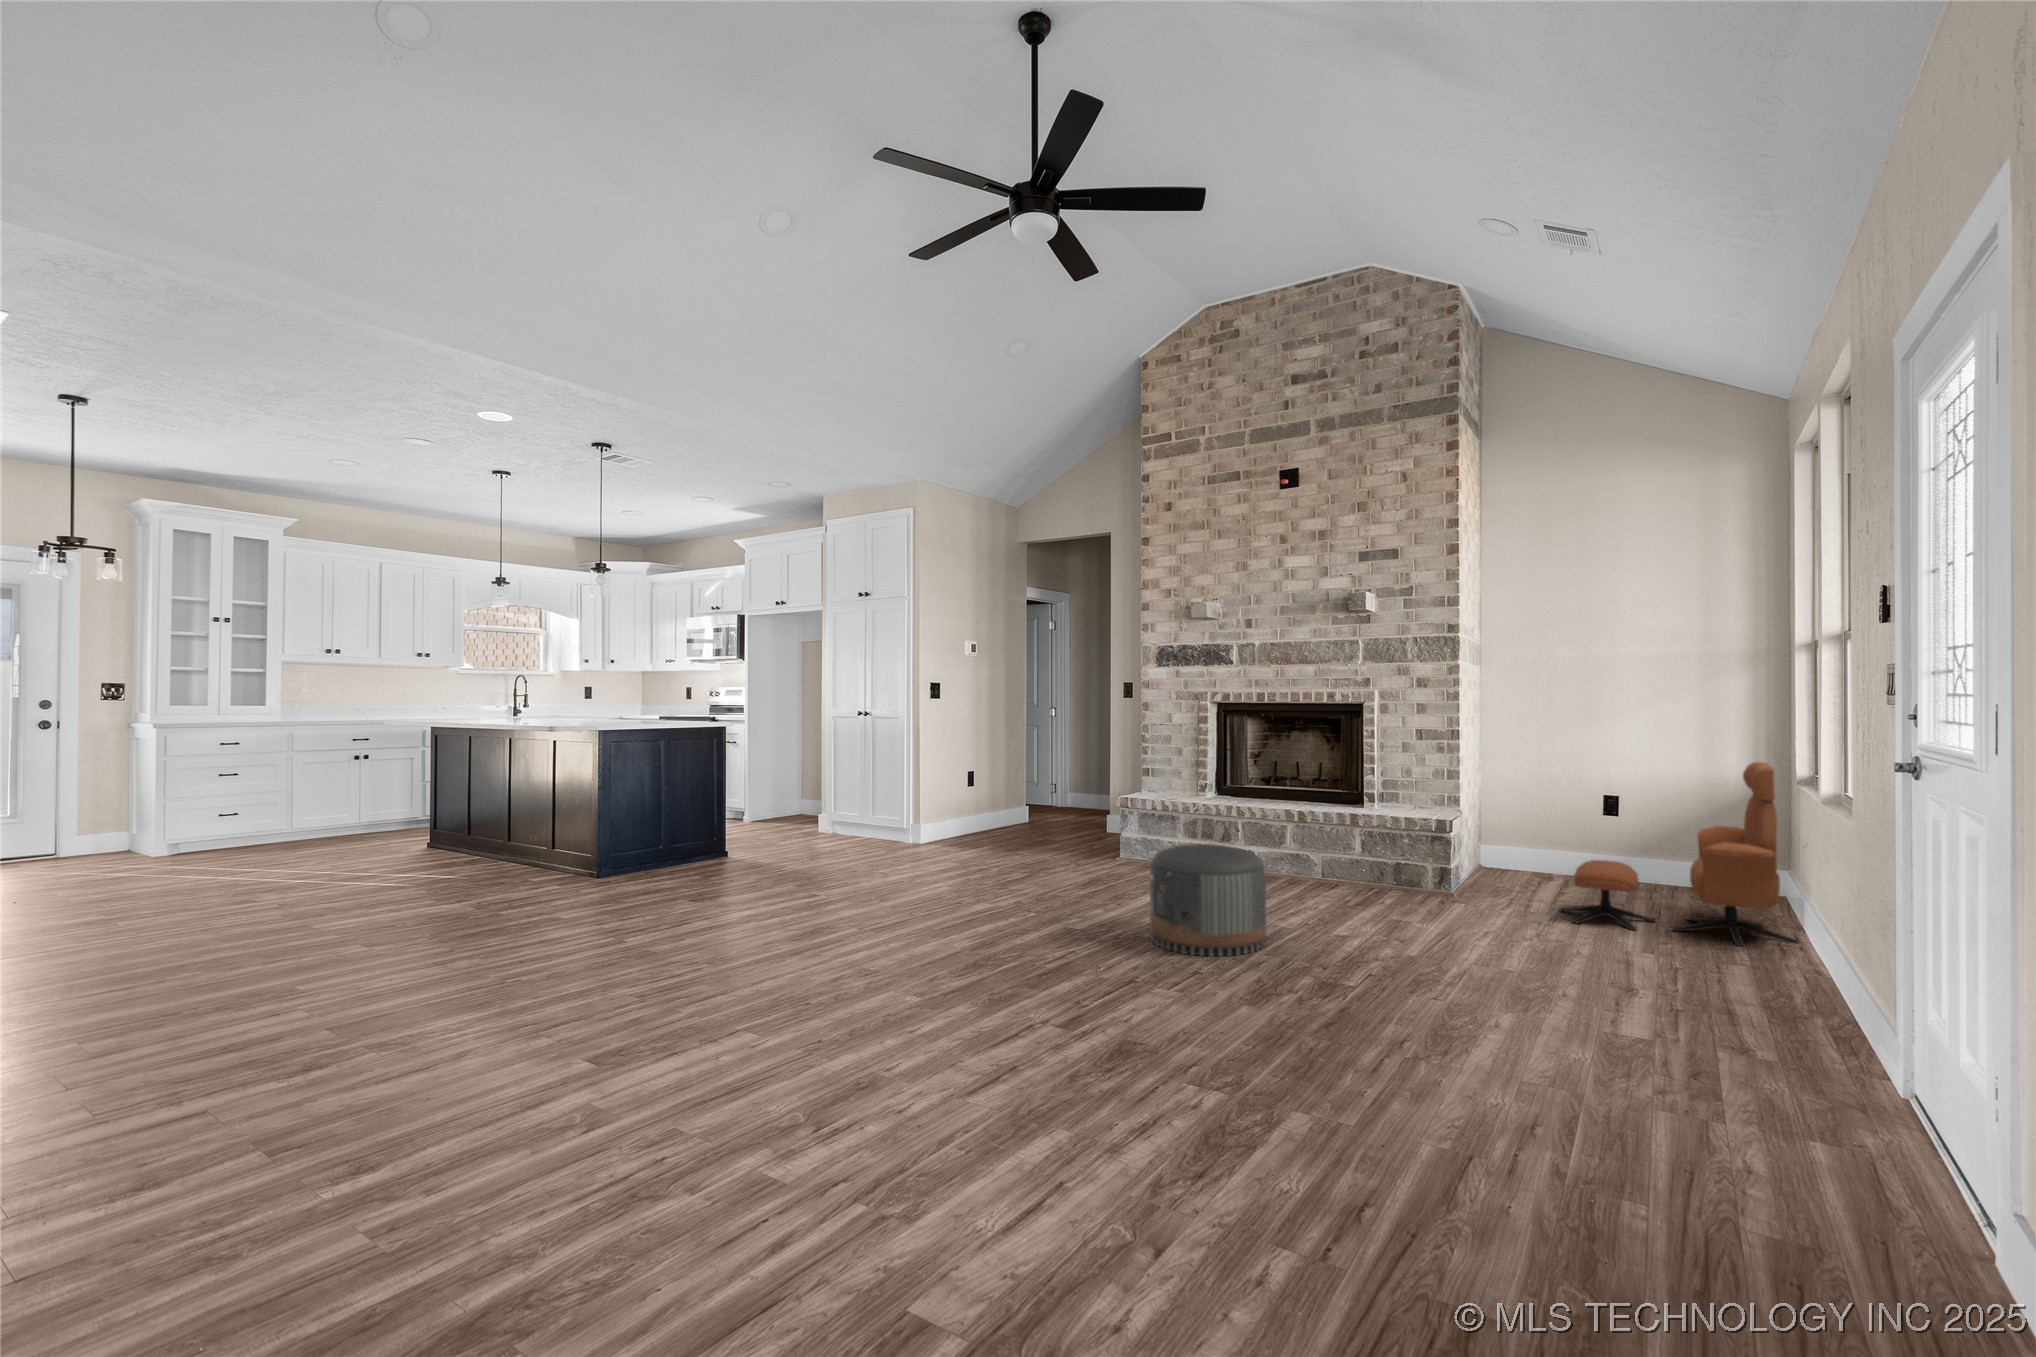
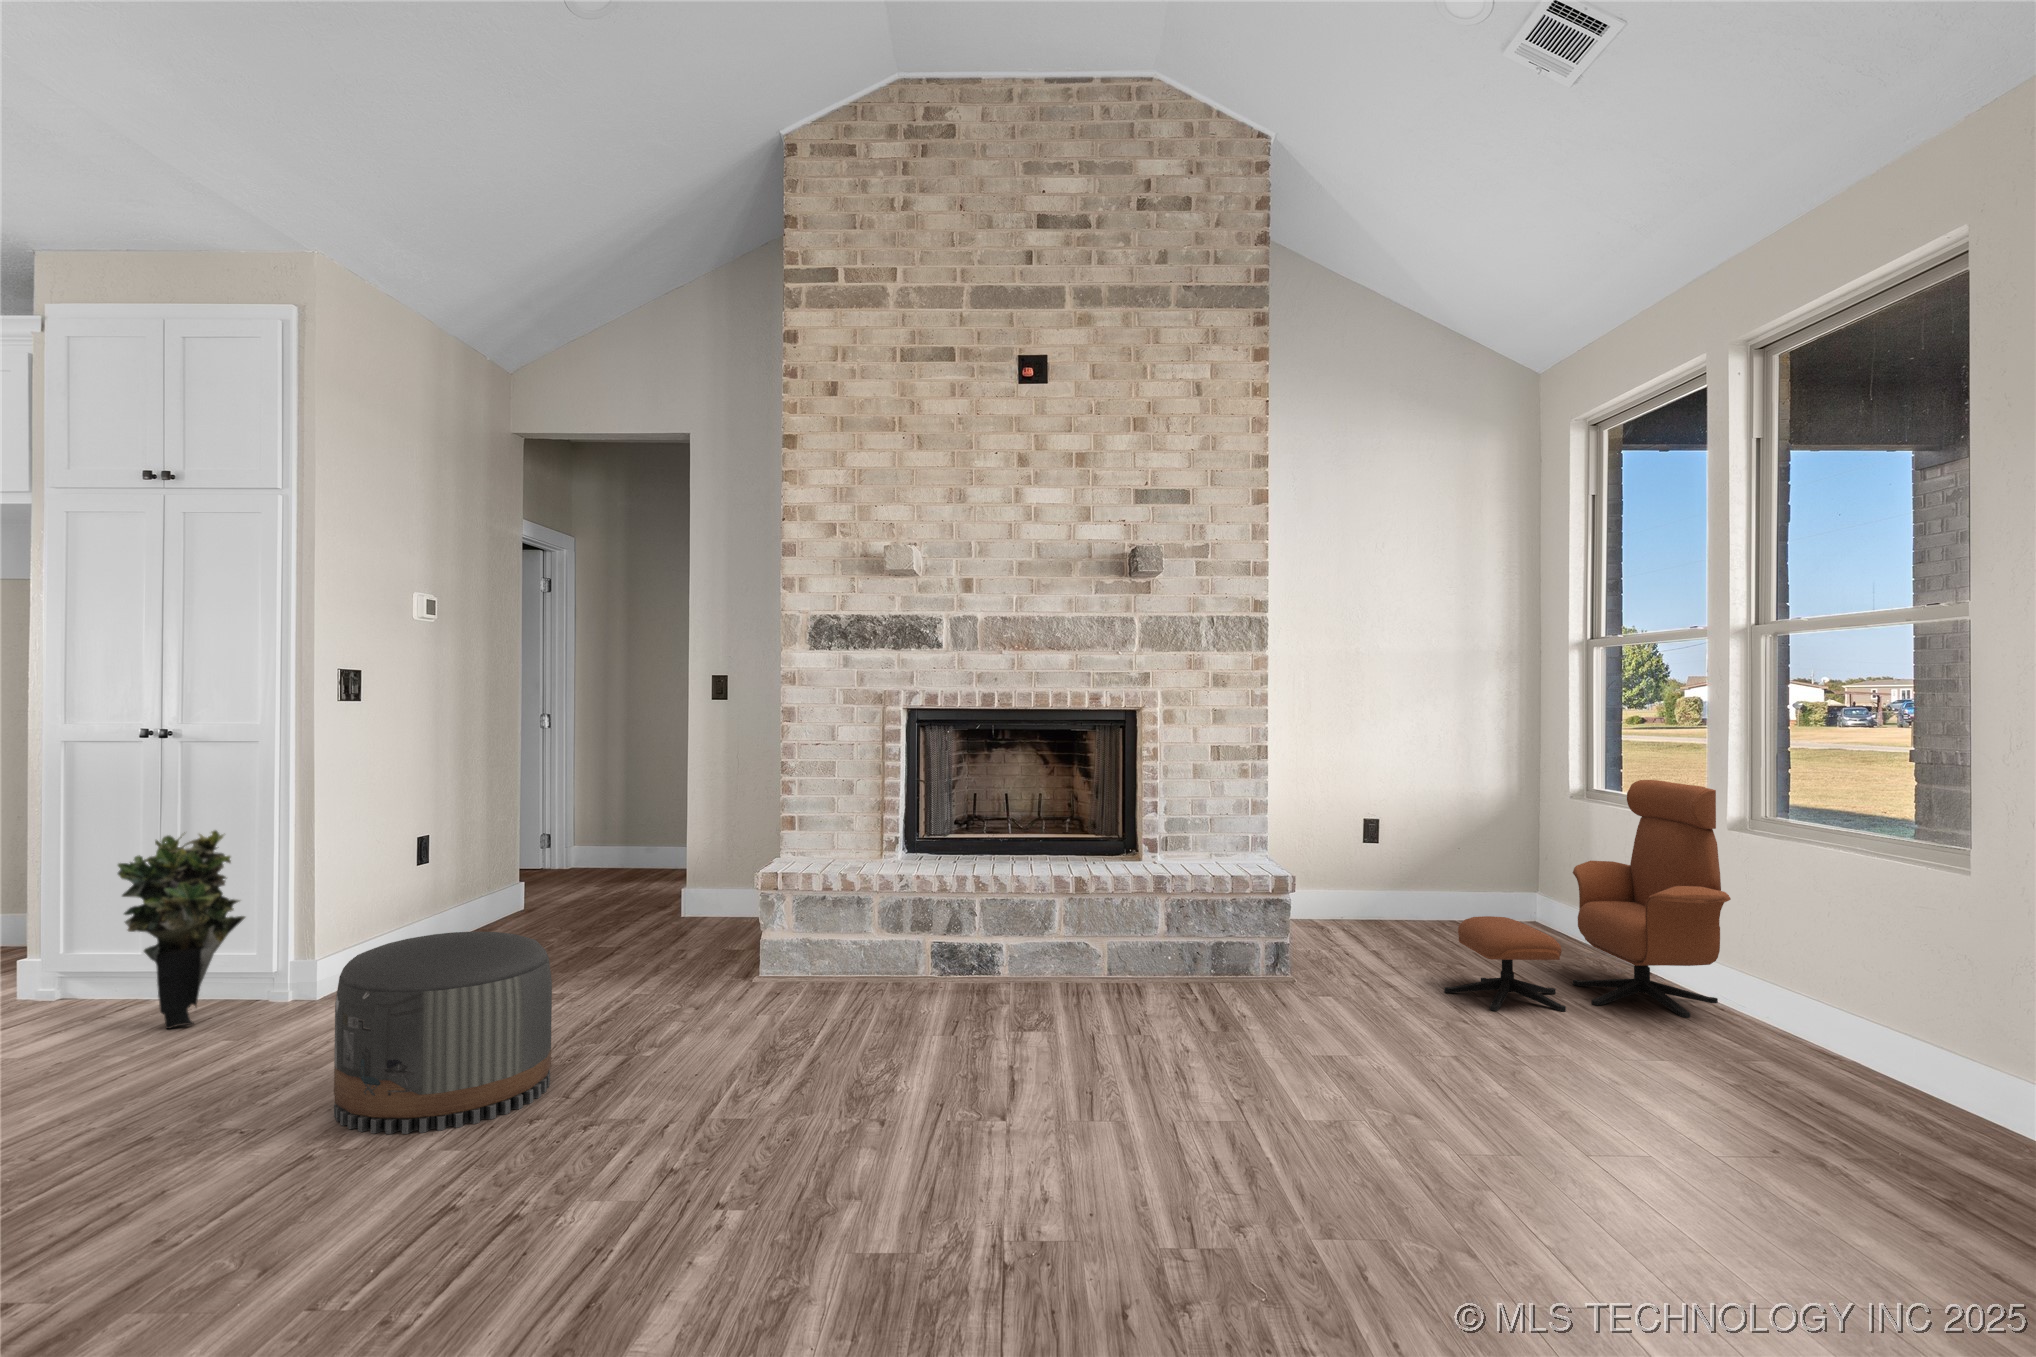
potted plant: none [841,761,888,850] -> present [118,830,245,1029]
pouf: present [1150,844,1267,957] -> present [334,932,552,1134]

